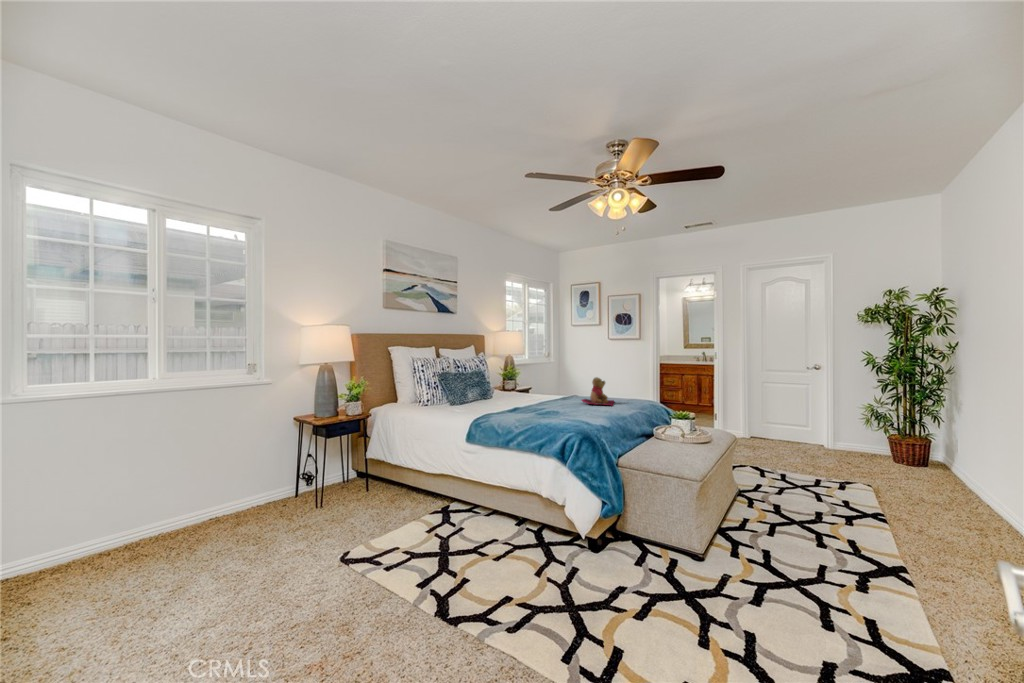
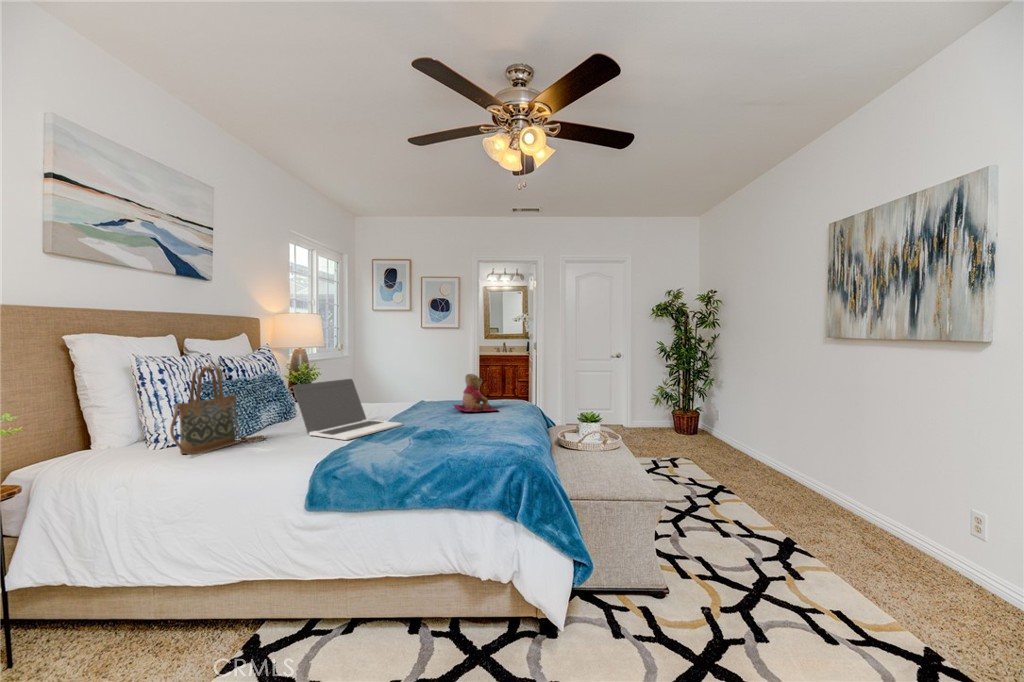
handbag: none [422,366,465,410] -> present [170,366,263,455]
laptop: none [480,376,540,411] -> present [293,379,402,440]

